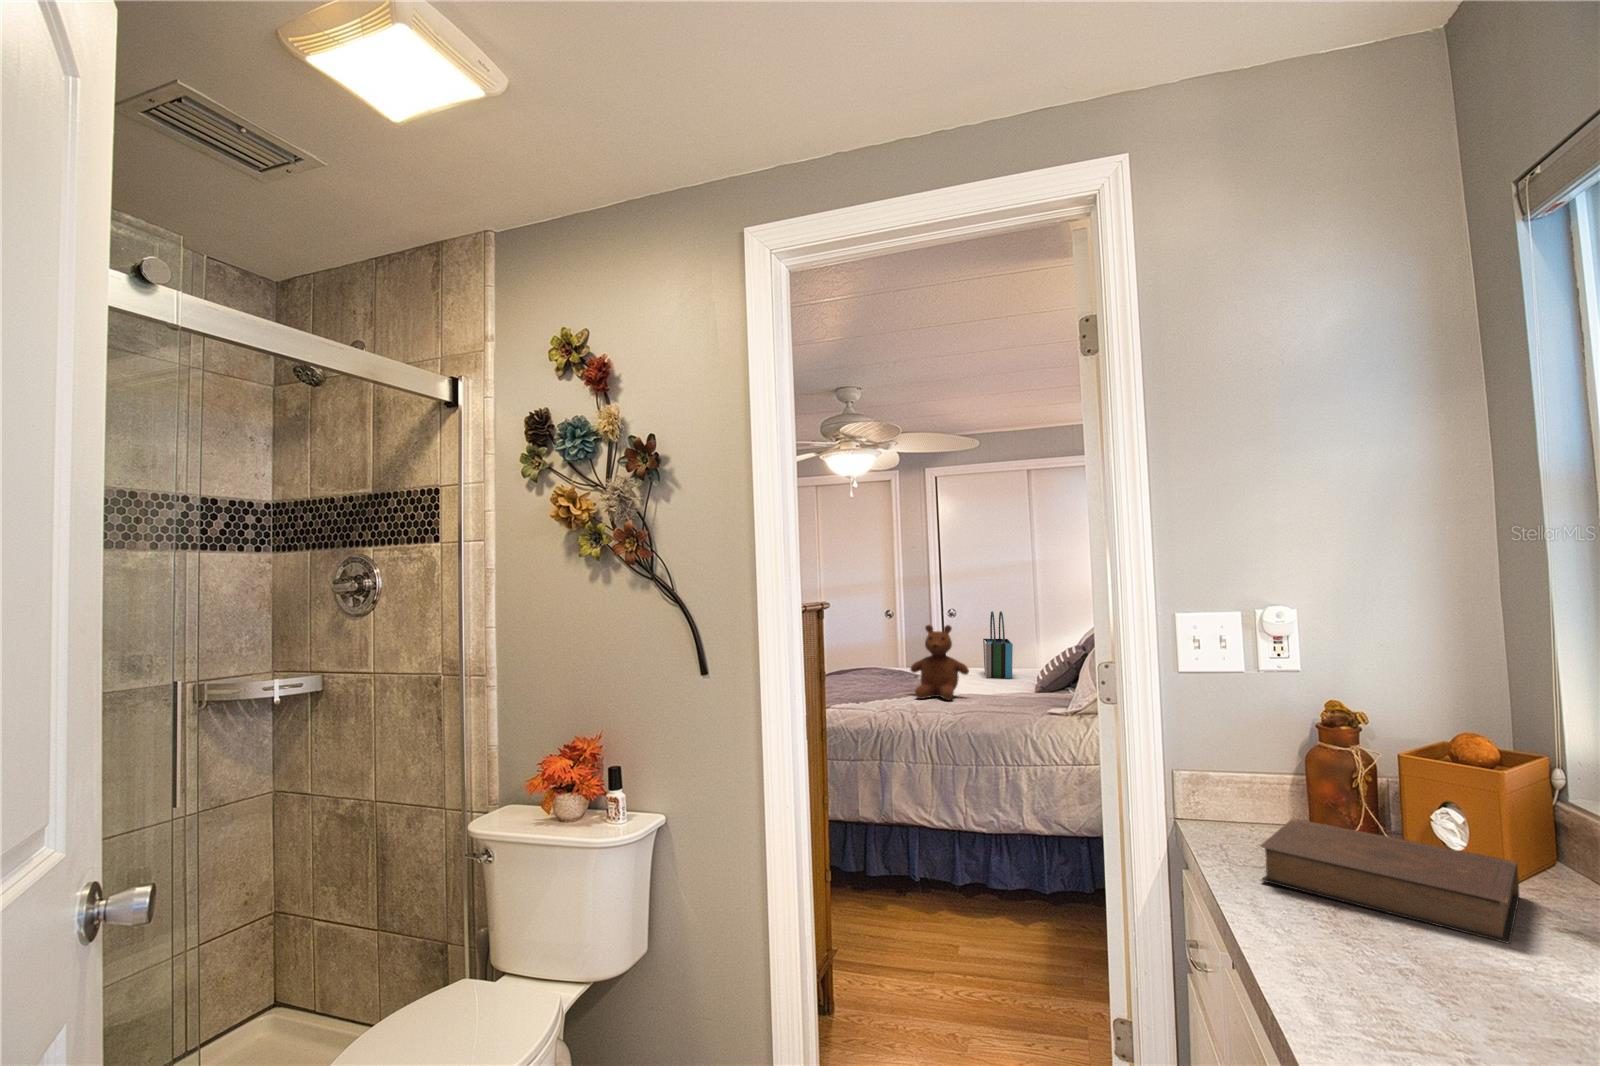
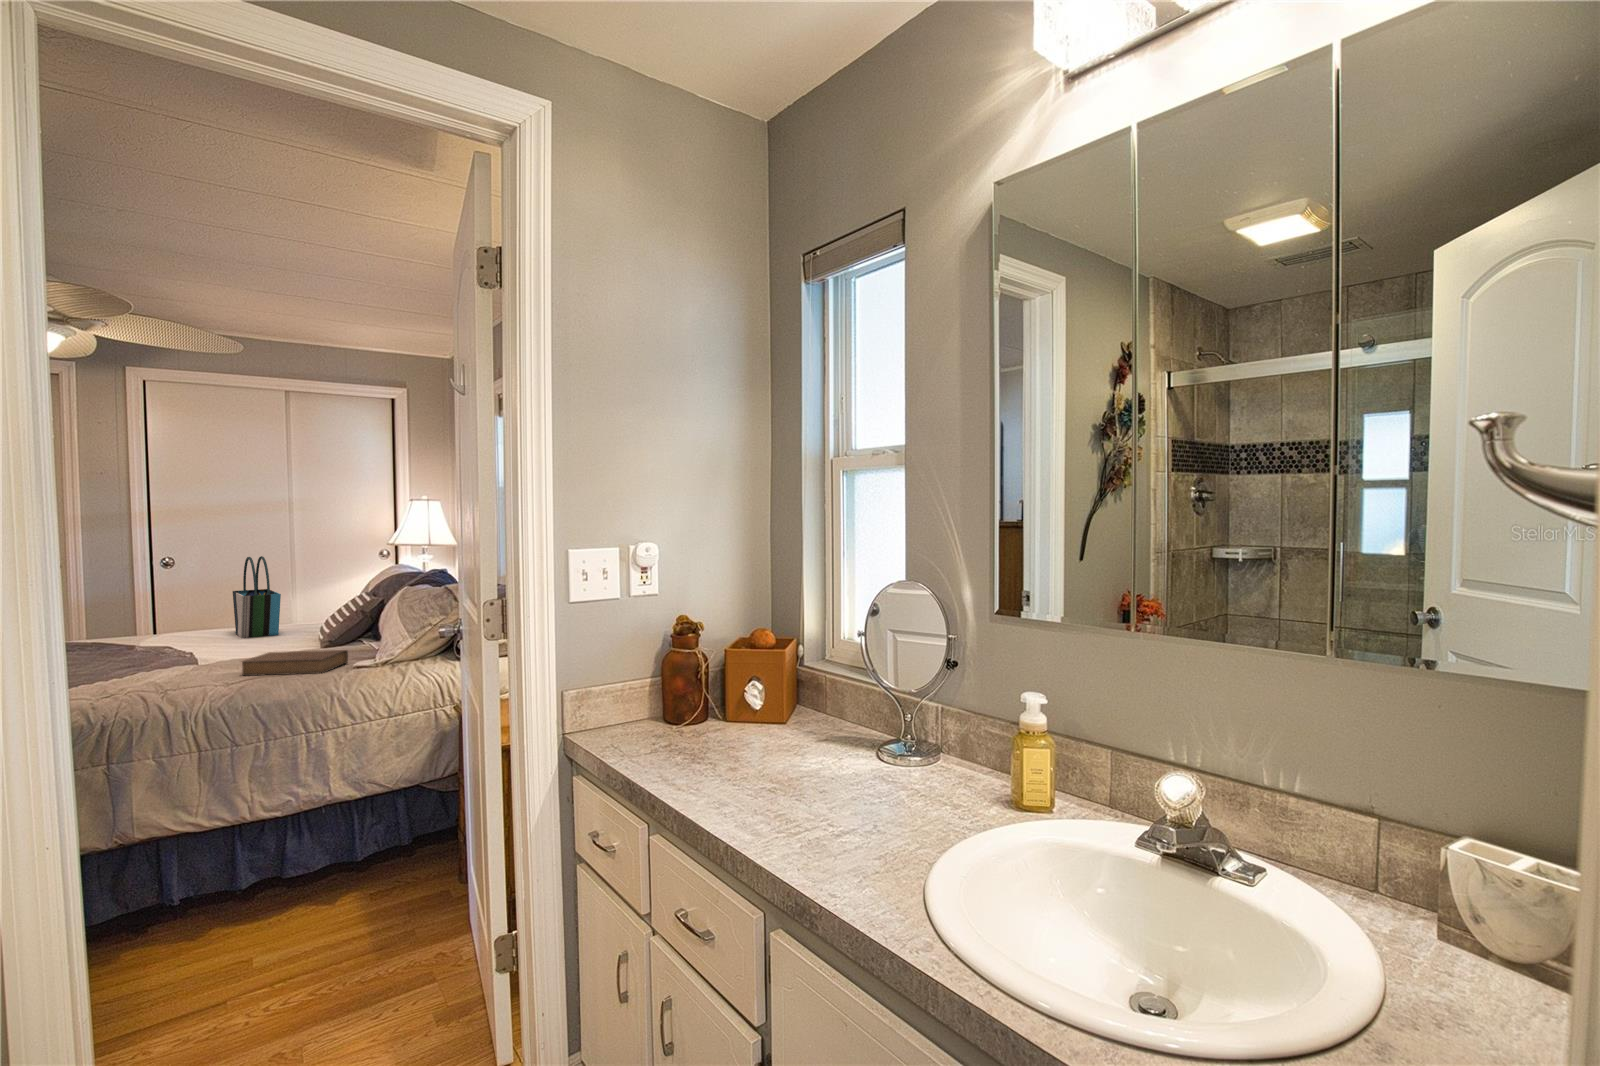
teddy bear: present [911,625,969,700] -> none [137,576,236,676]
book: present [1260,818,1519,944] -> present [242,650,348,676]

